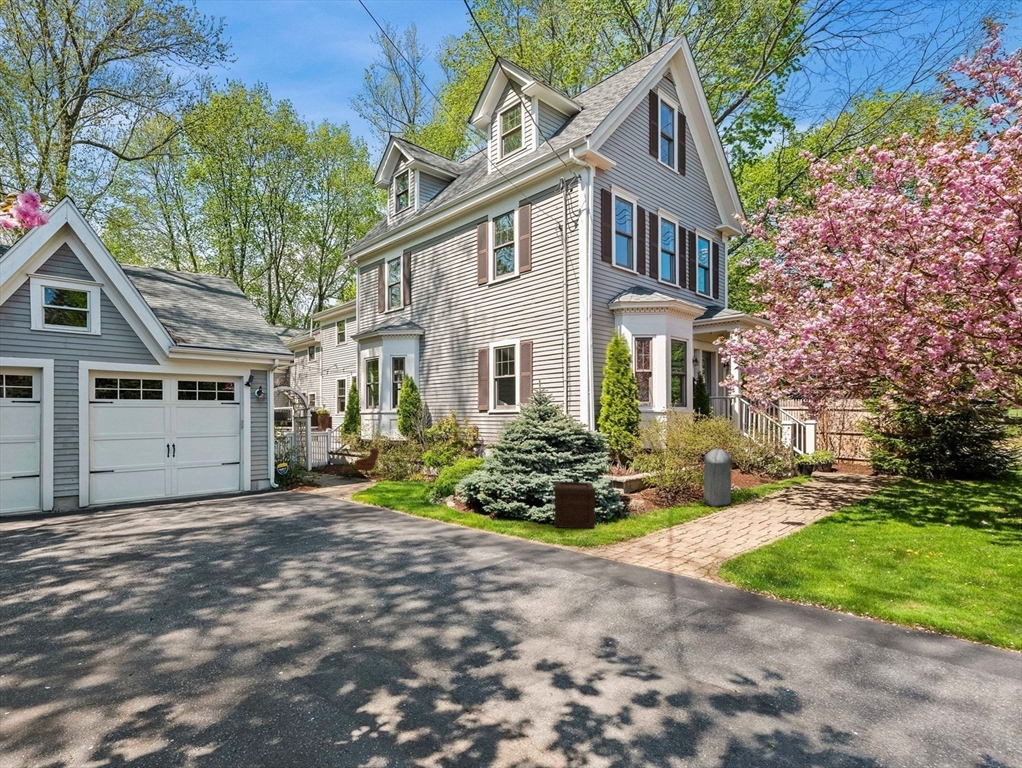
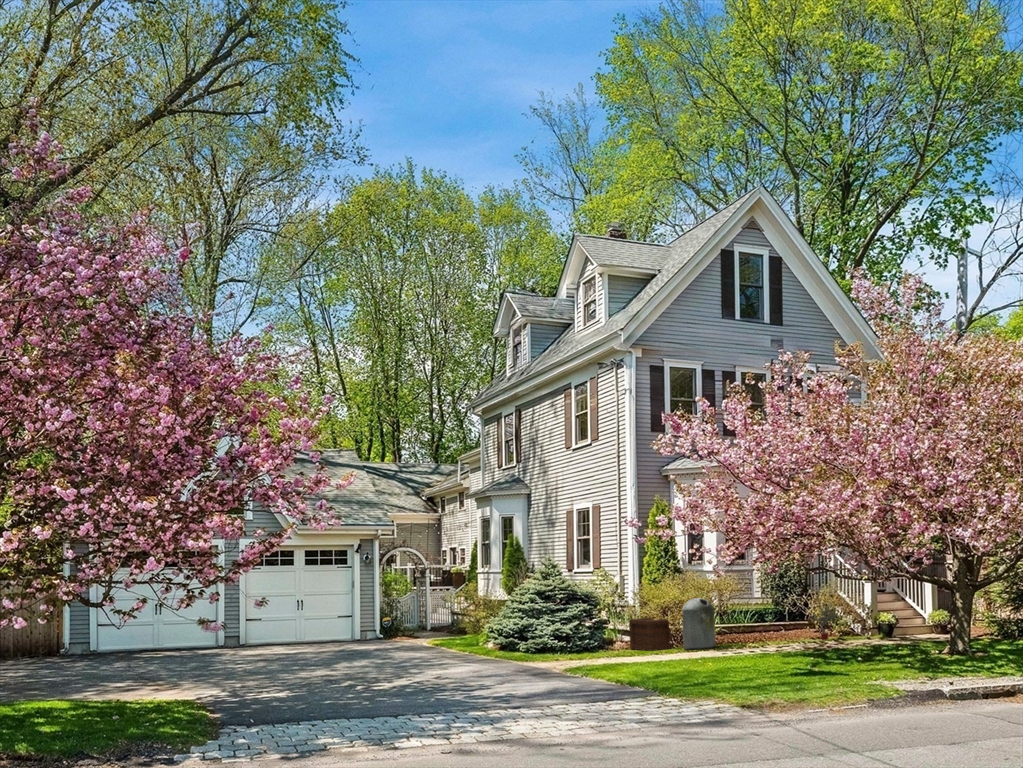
lounge chair: present [341,448,379,478] -> none [434,607,470,635]
potted tree: none [762,449,795,485] -> present [811,603,836,640]
wooden crate: present [554,482,595,528] -> present [629,618,672,651]

